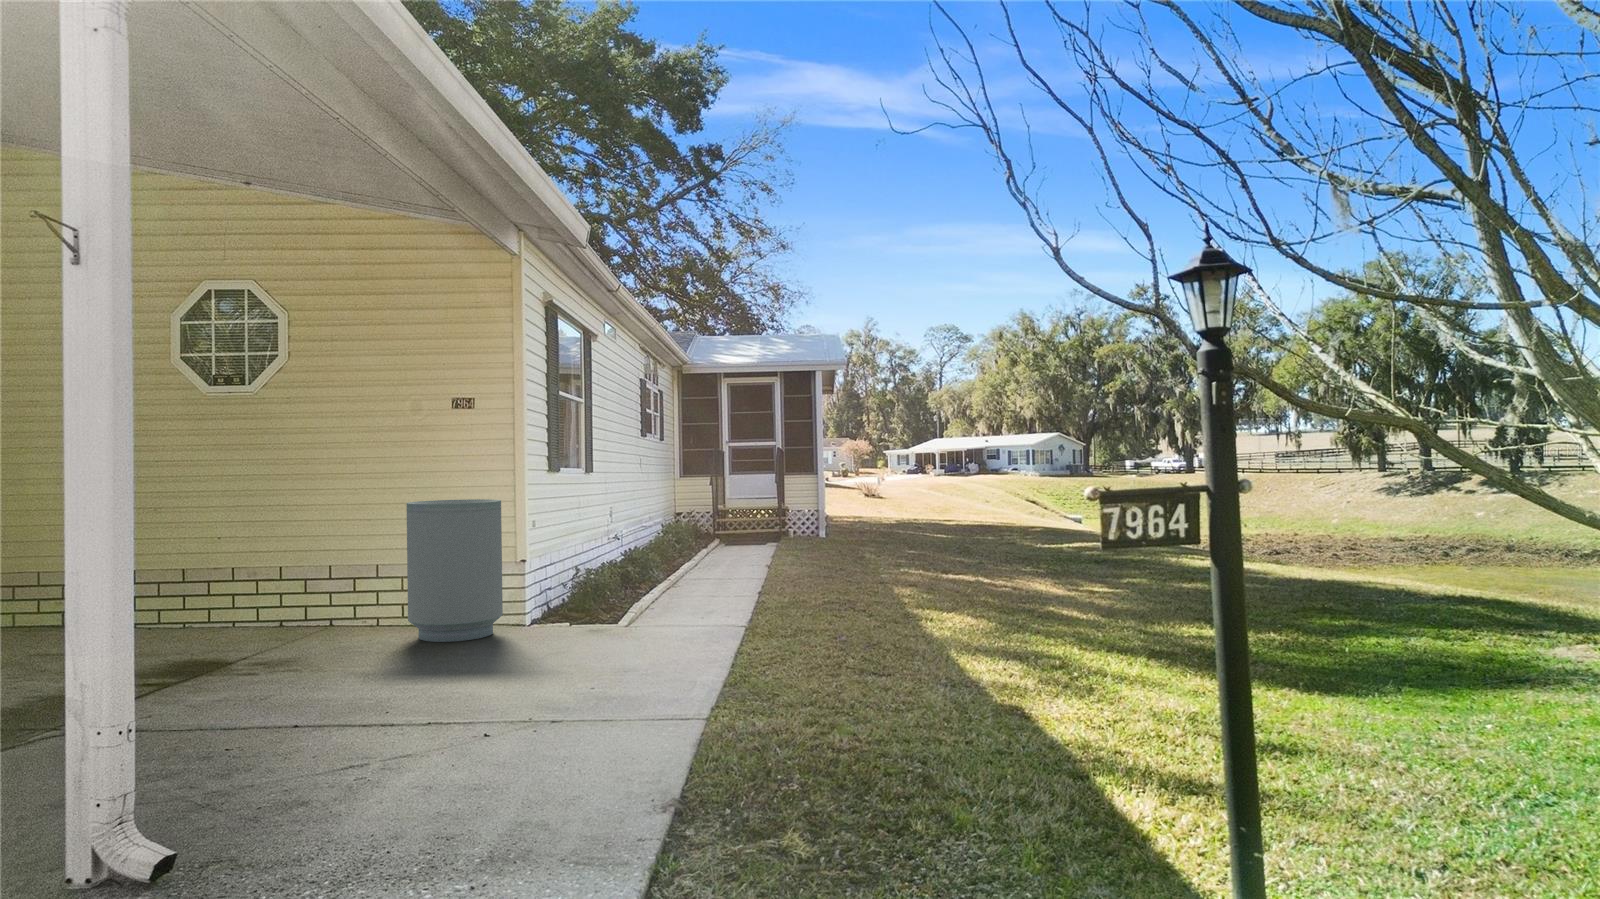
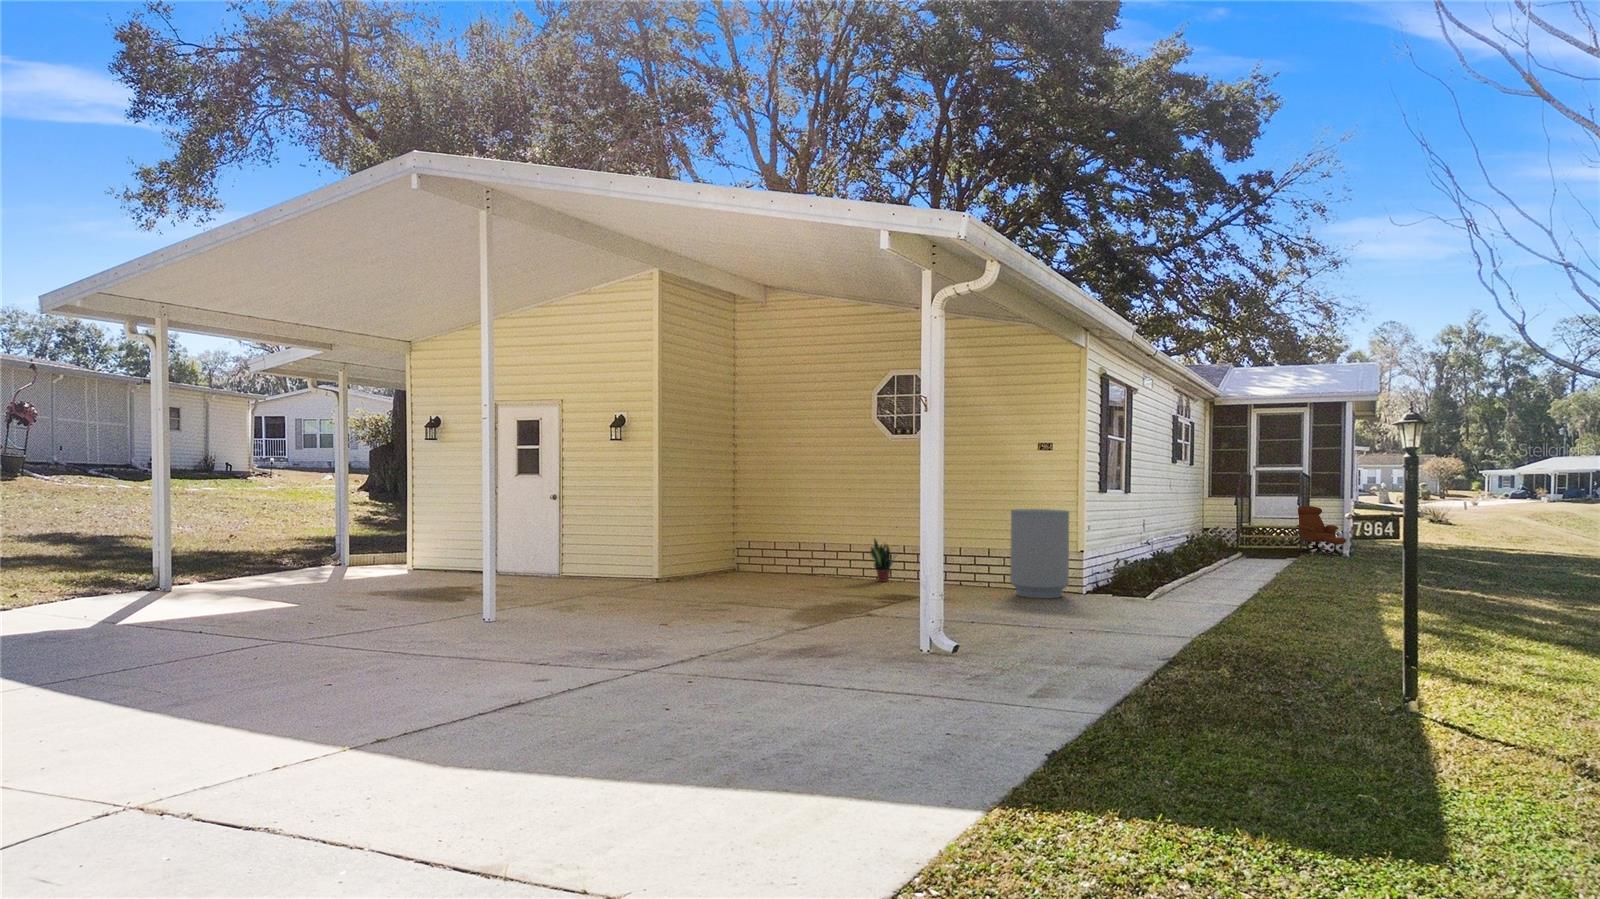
lounge chair: none [772,484,823,538] -> present [1296,506,1347,556]
potted plant: none [160,561,220,635] -> present [870,539,893,582]

